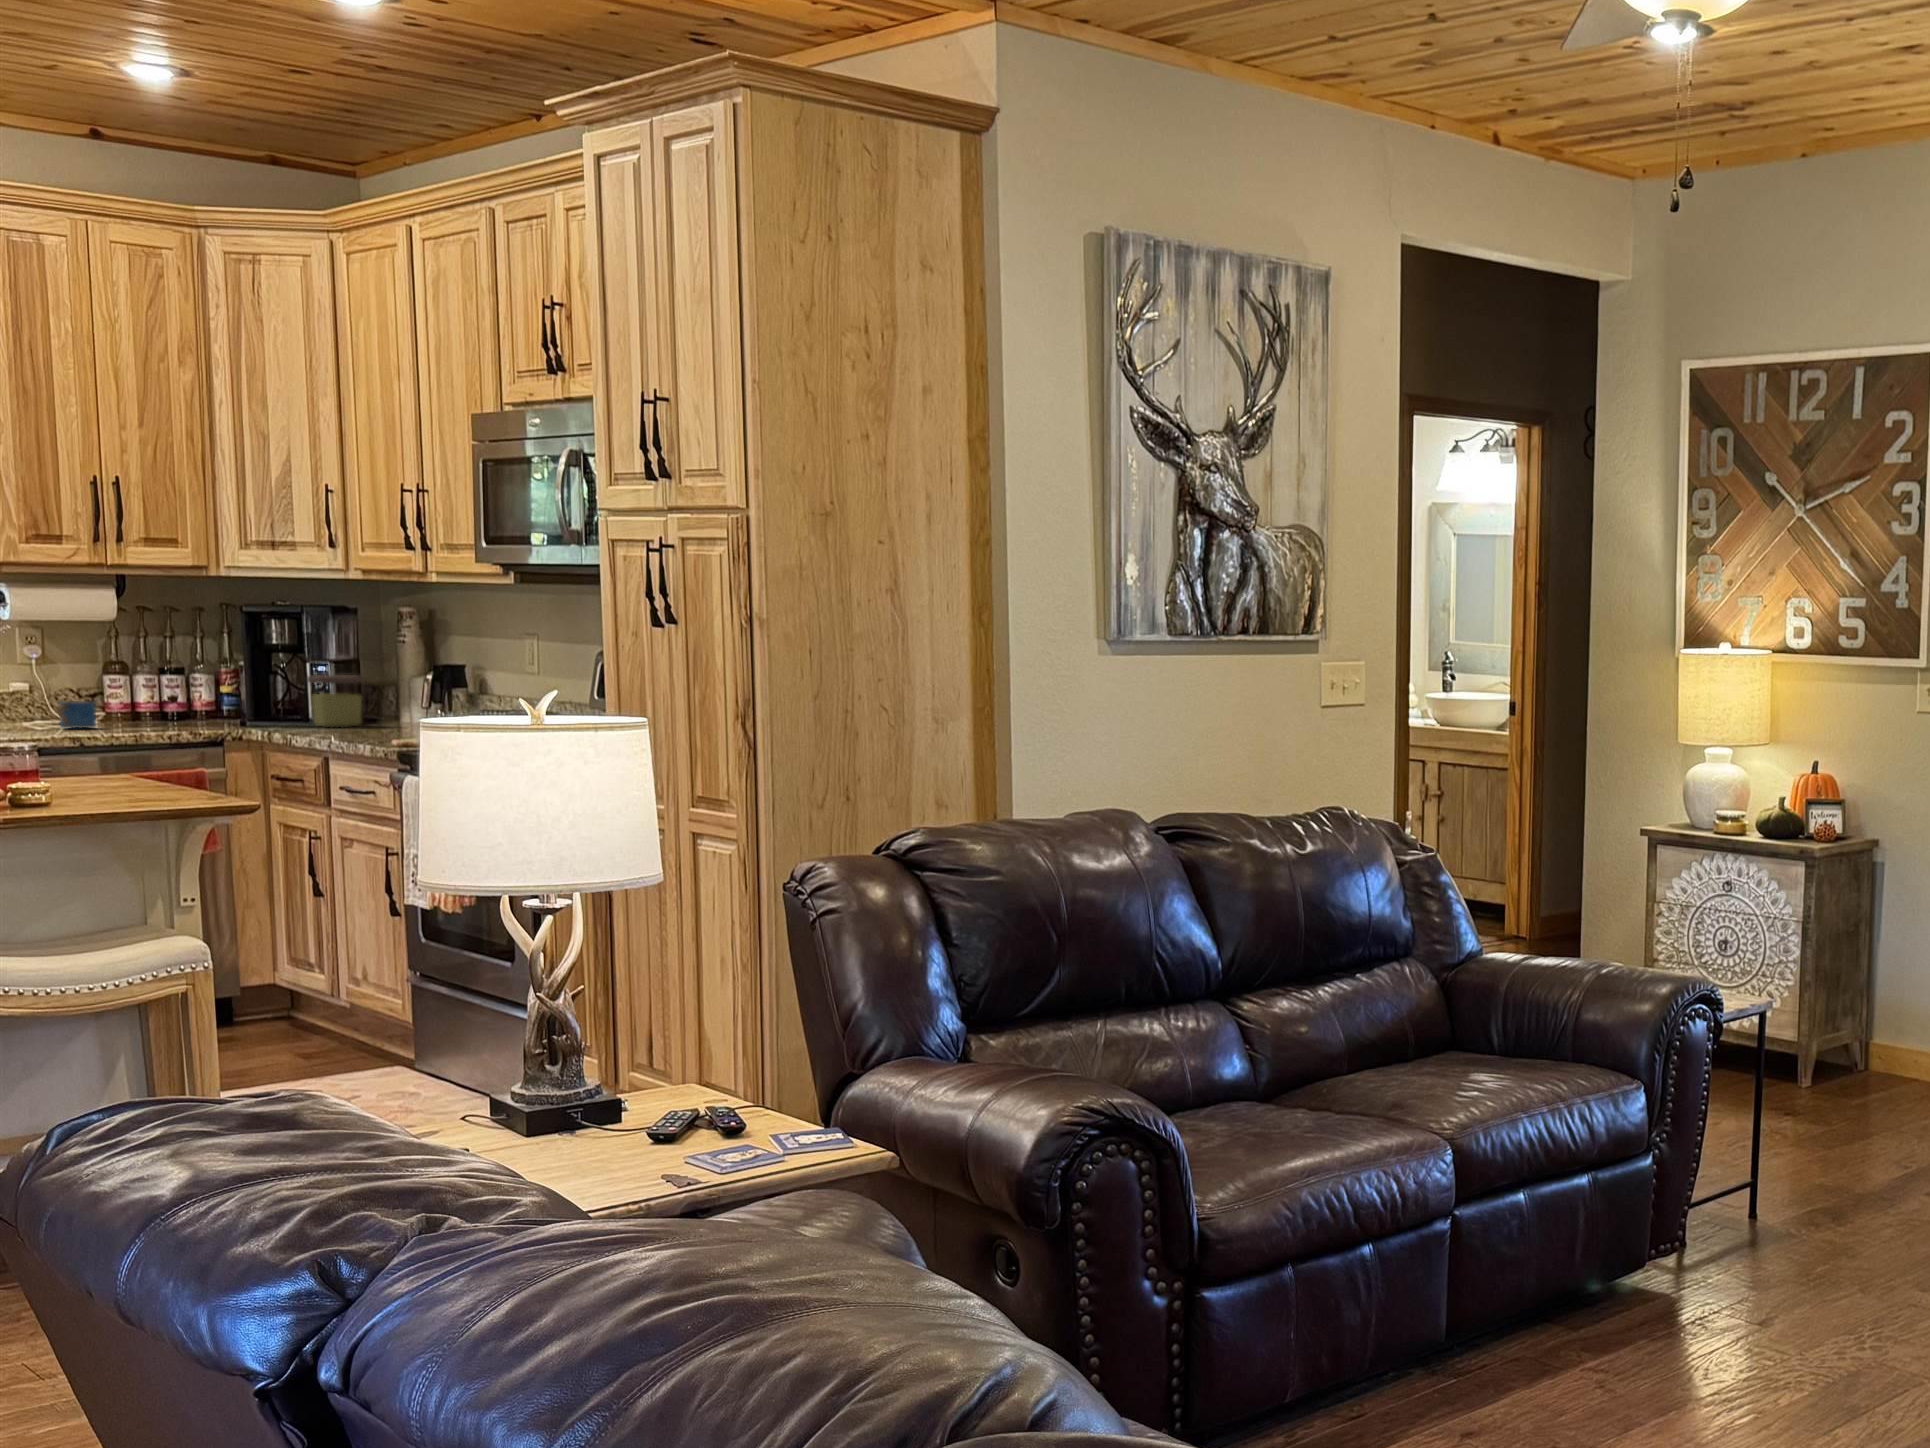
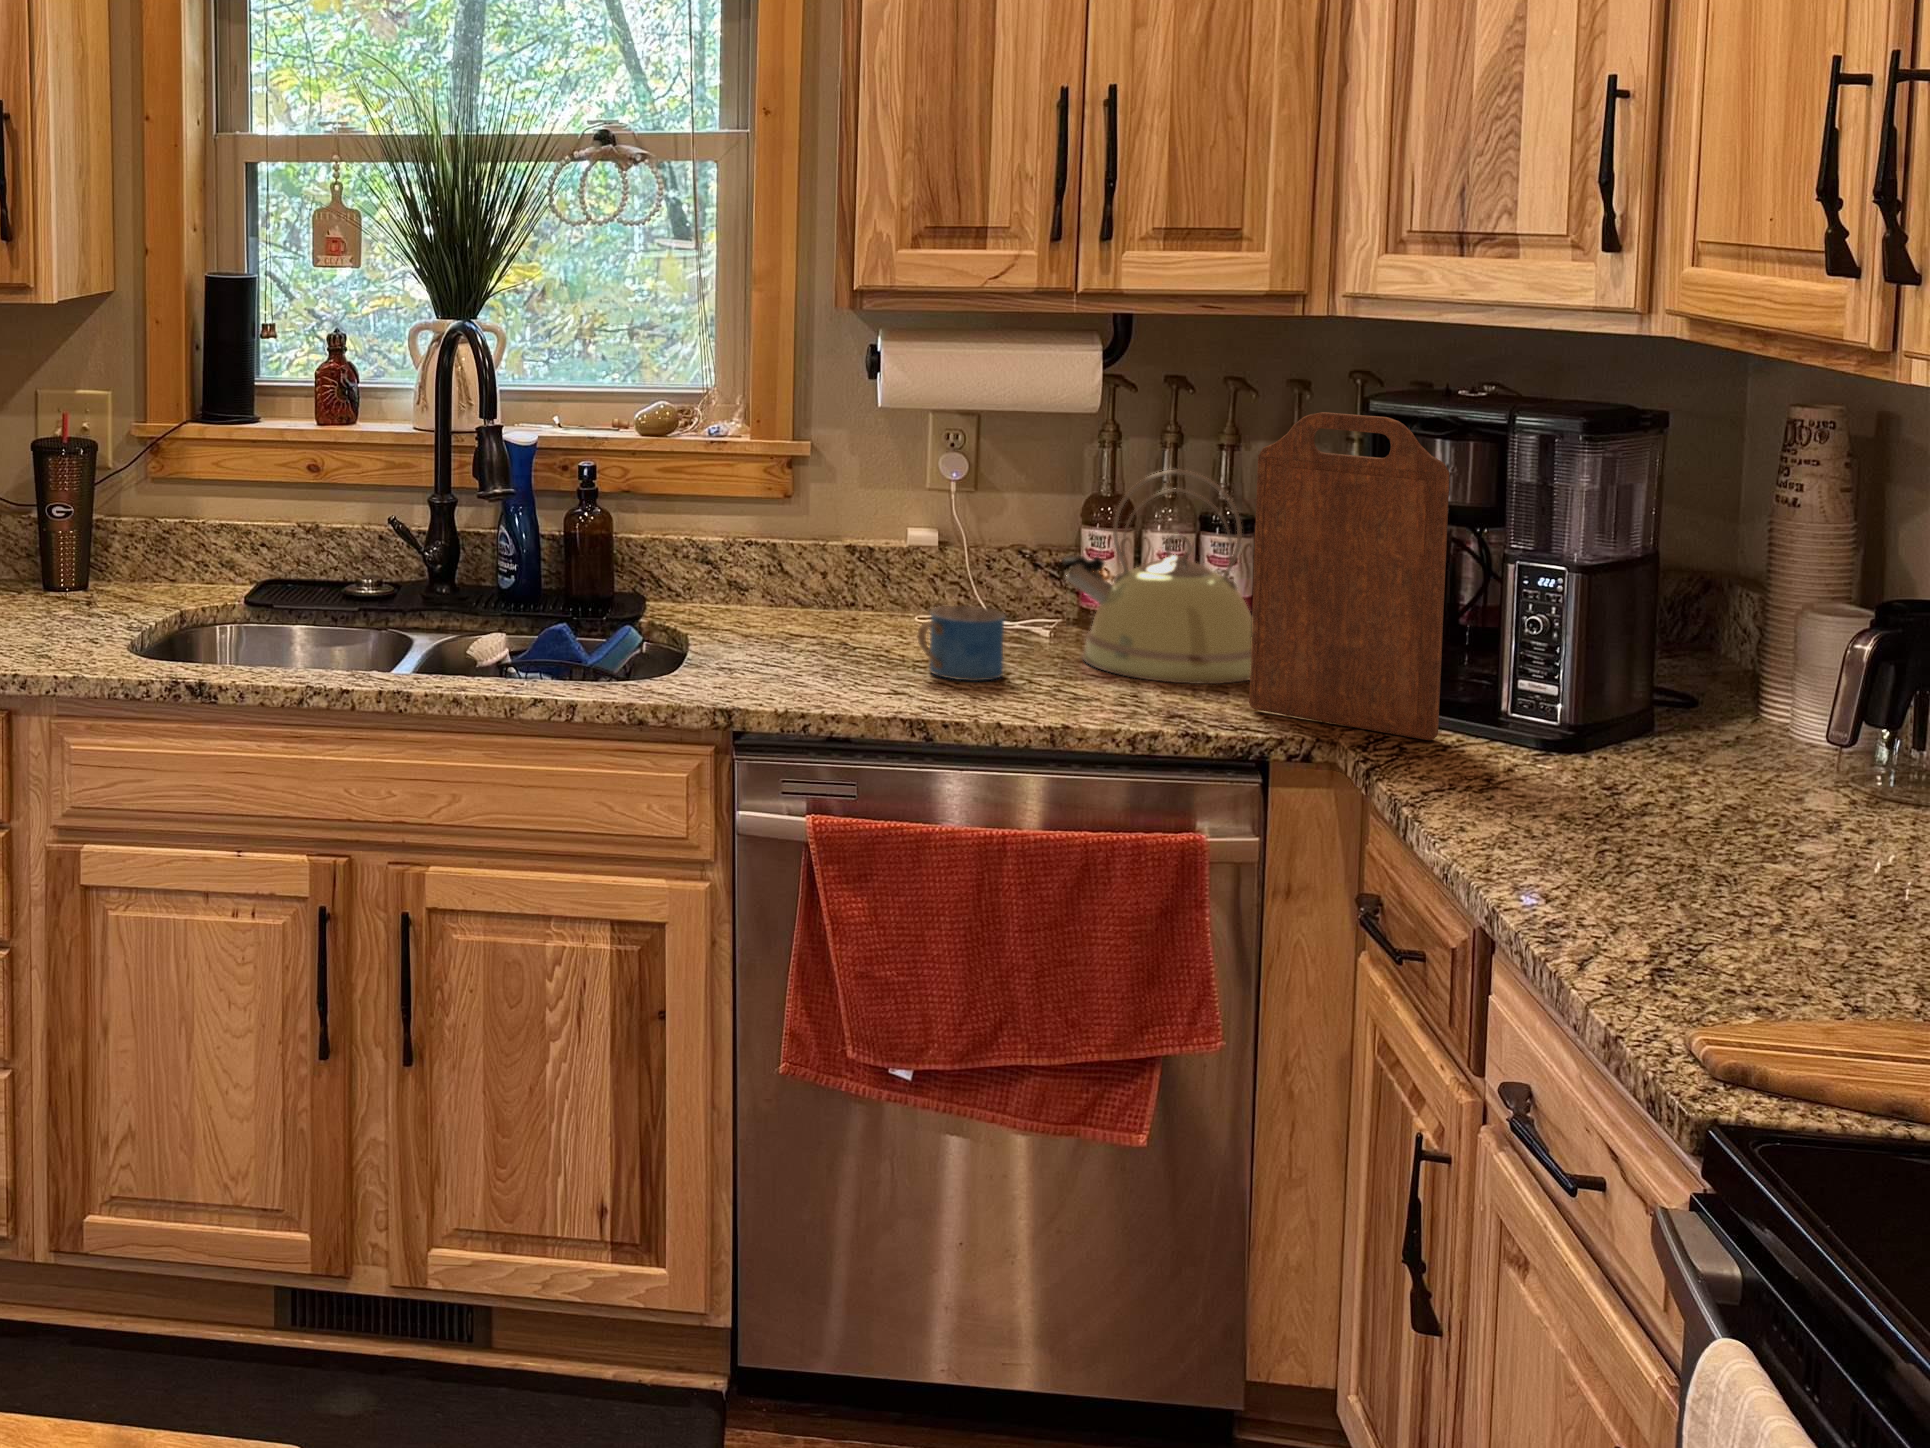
cutting board: none [207,608,290,726] -> present [1249,412,1450,740]
kettle: none [108,641,208,726] -> present [1061,470,1252,684]
jar: present [307,675,364,727] -> none [1487,617,1655,791]

